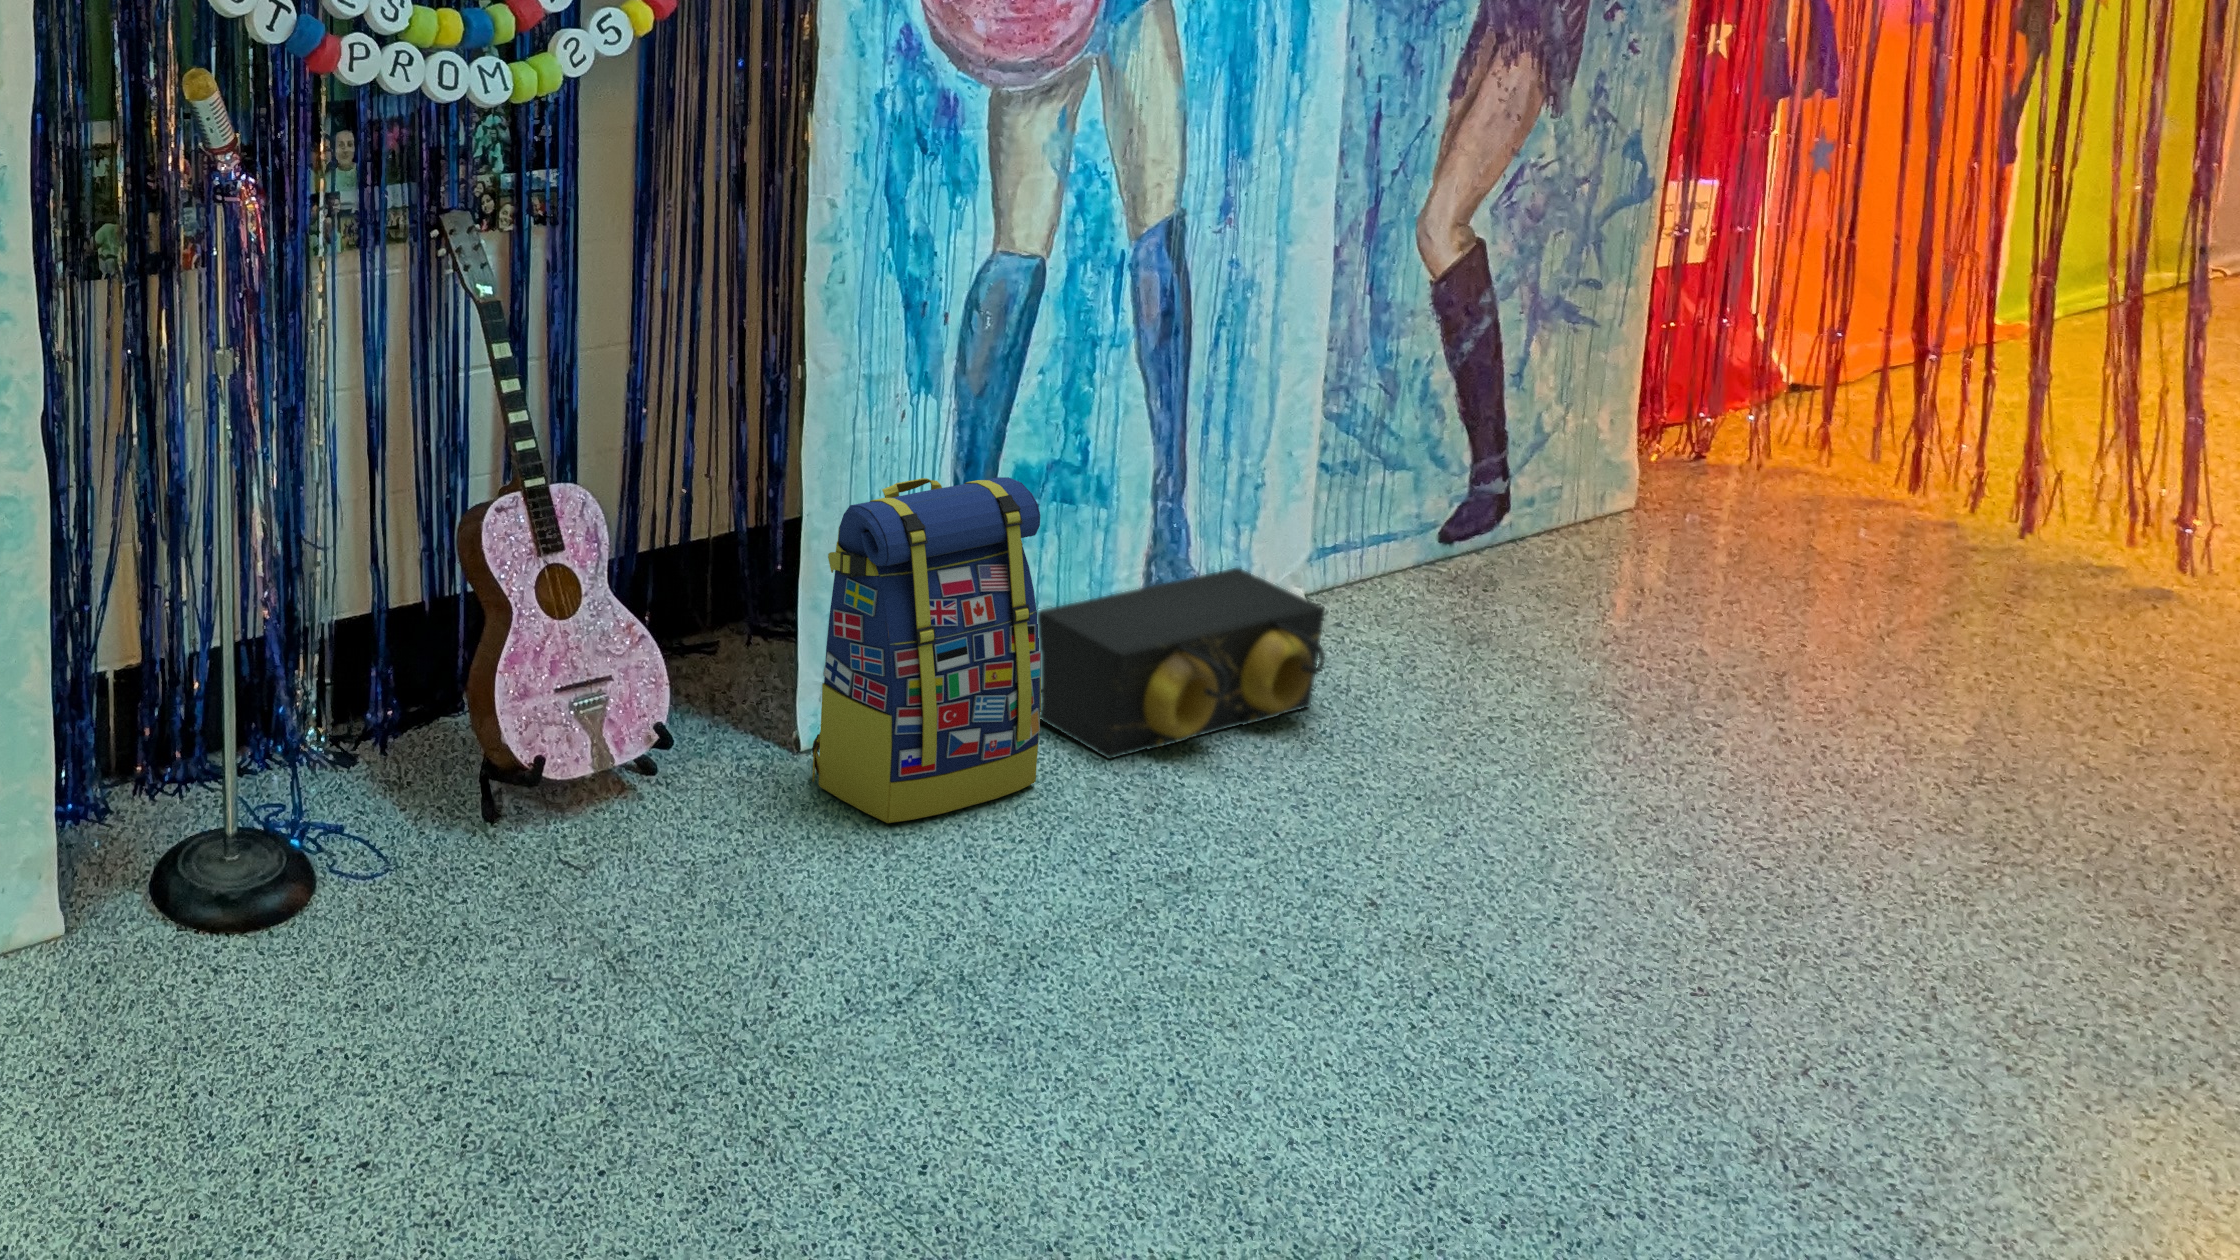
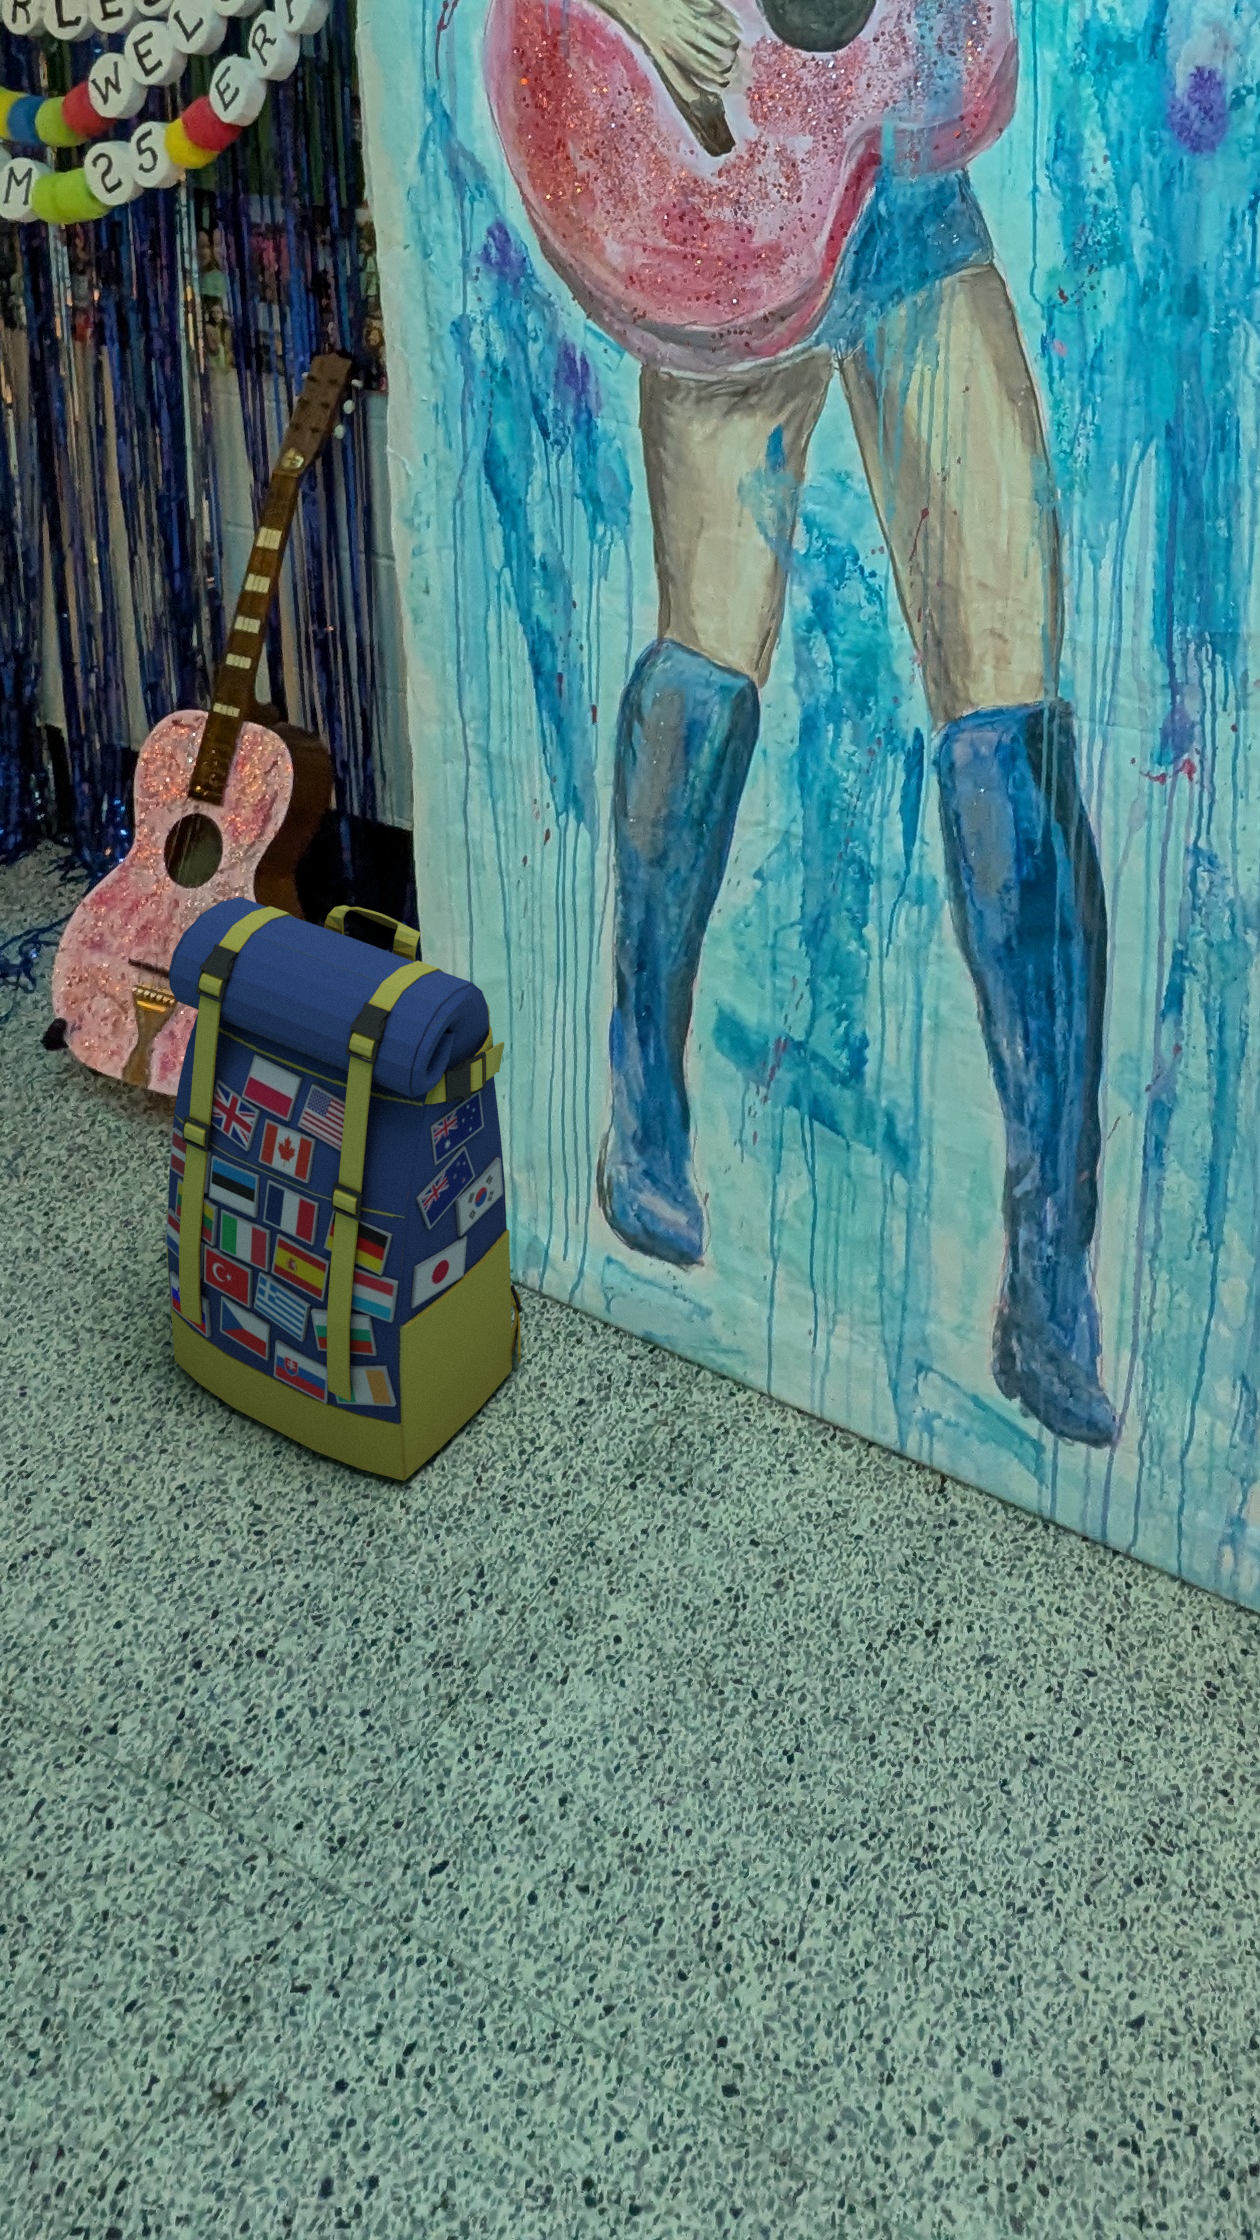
speaker: present [1037,568,1325,759] -> none [556,1250,1128,1804]

